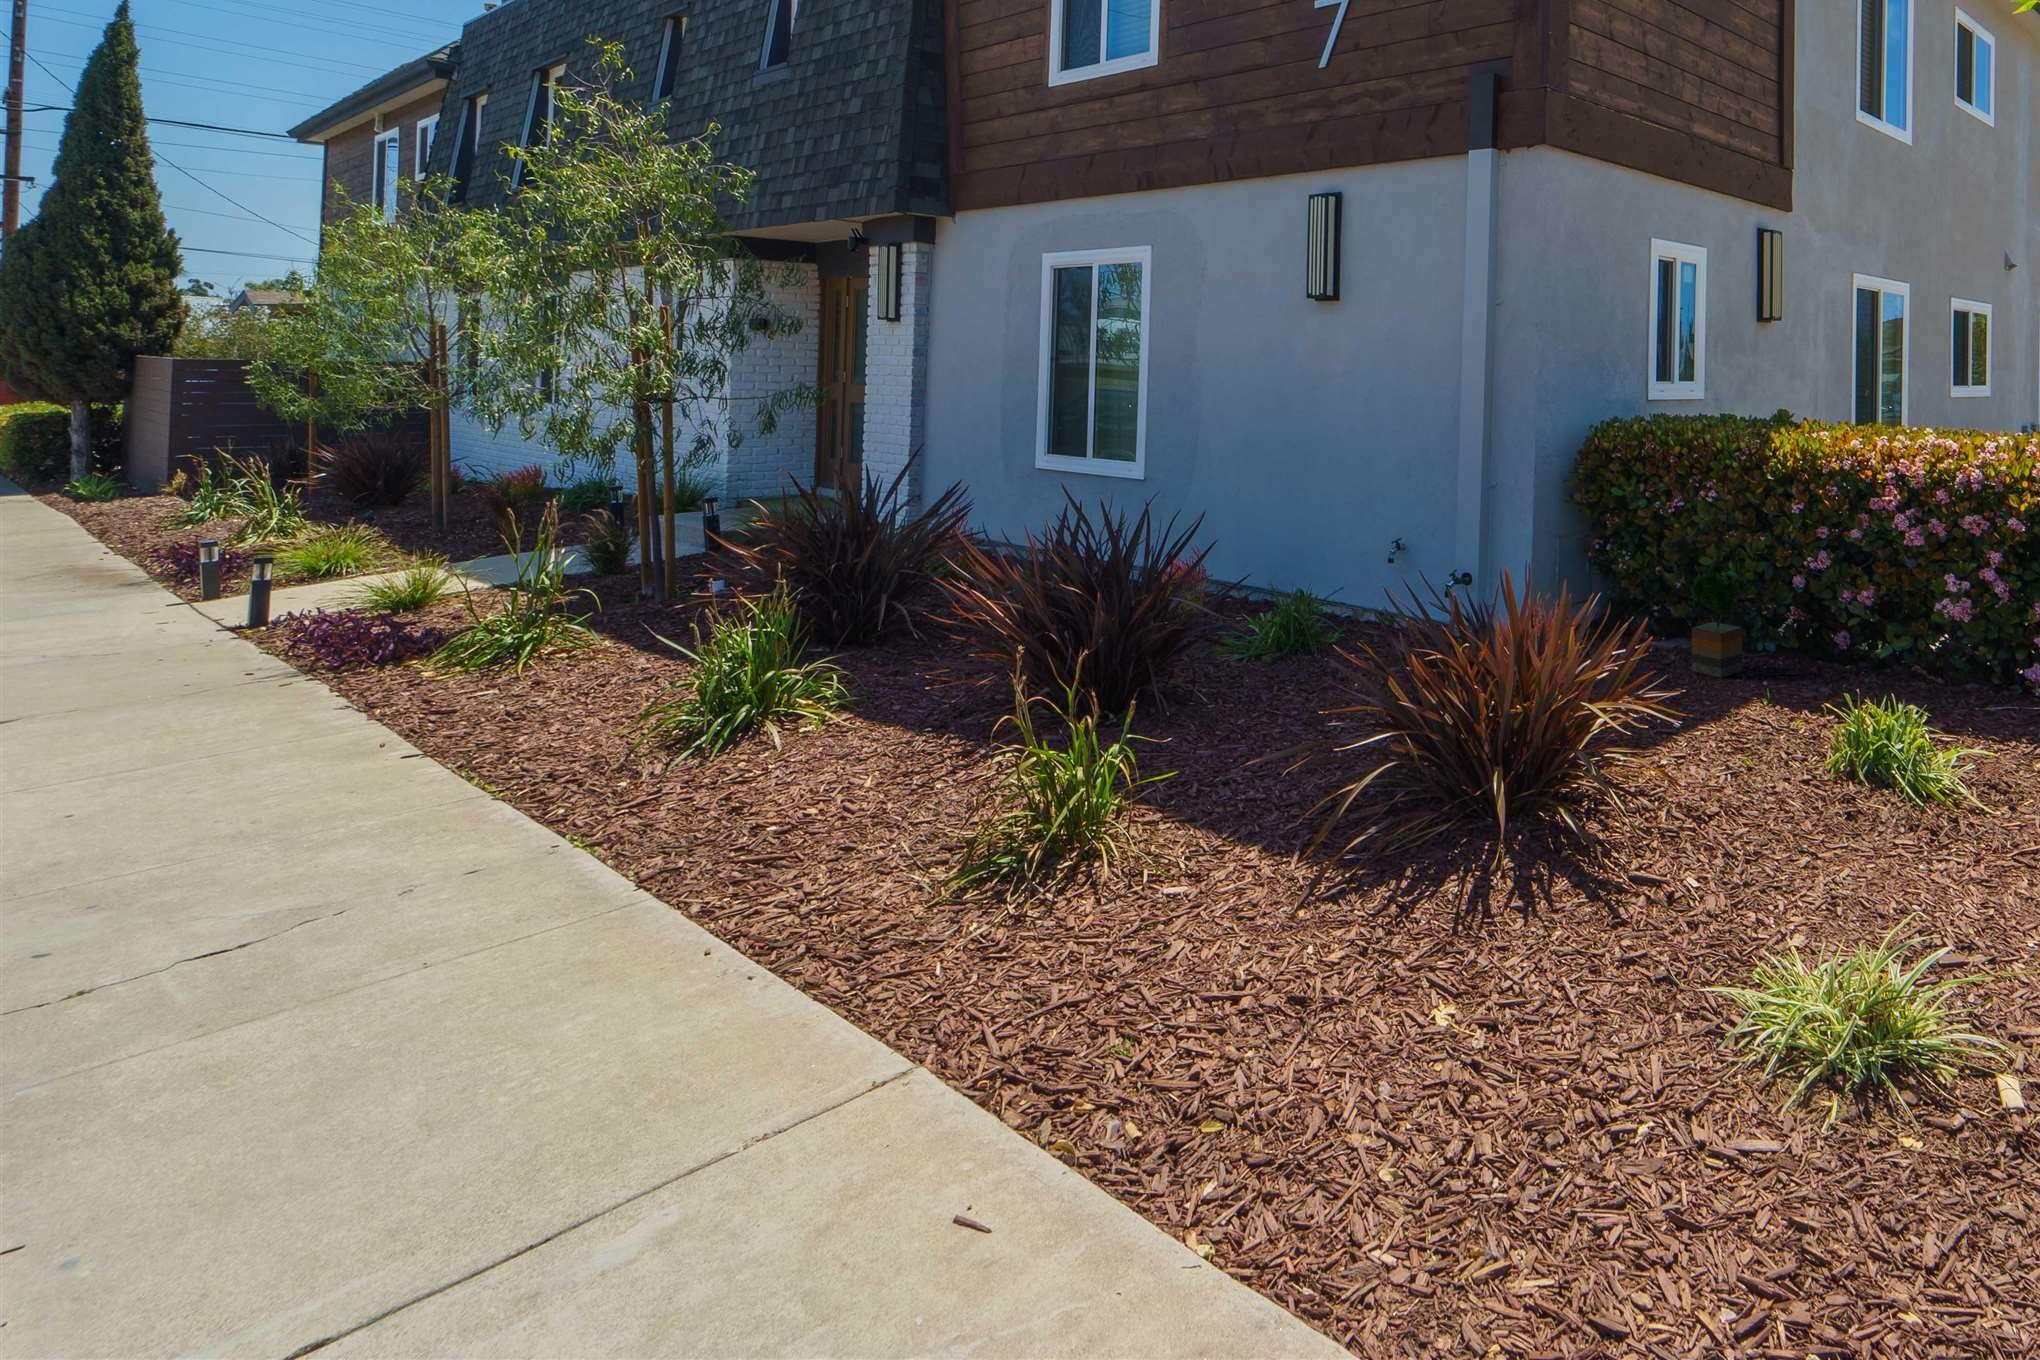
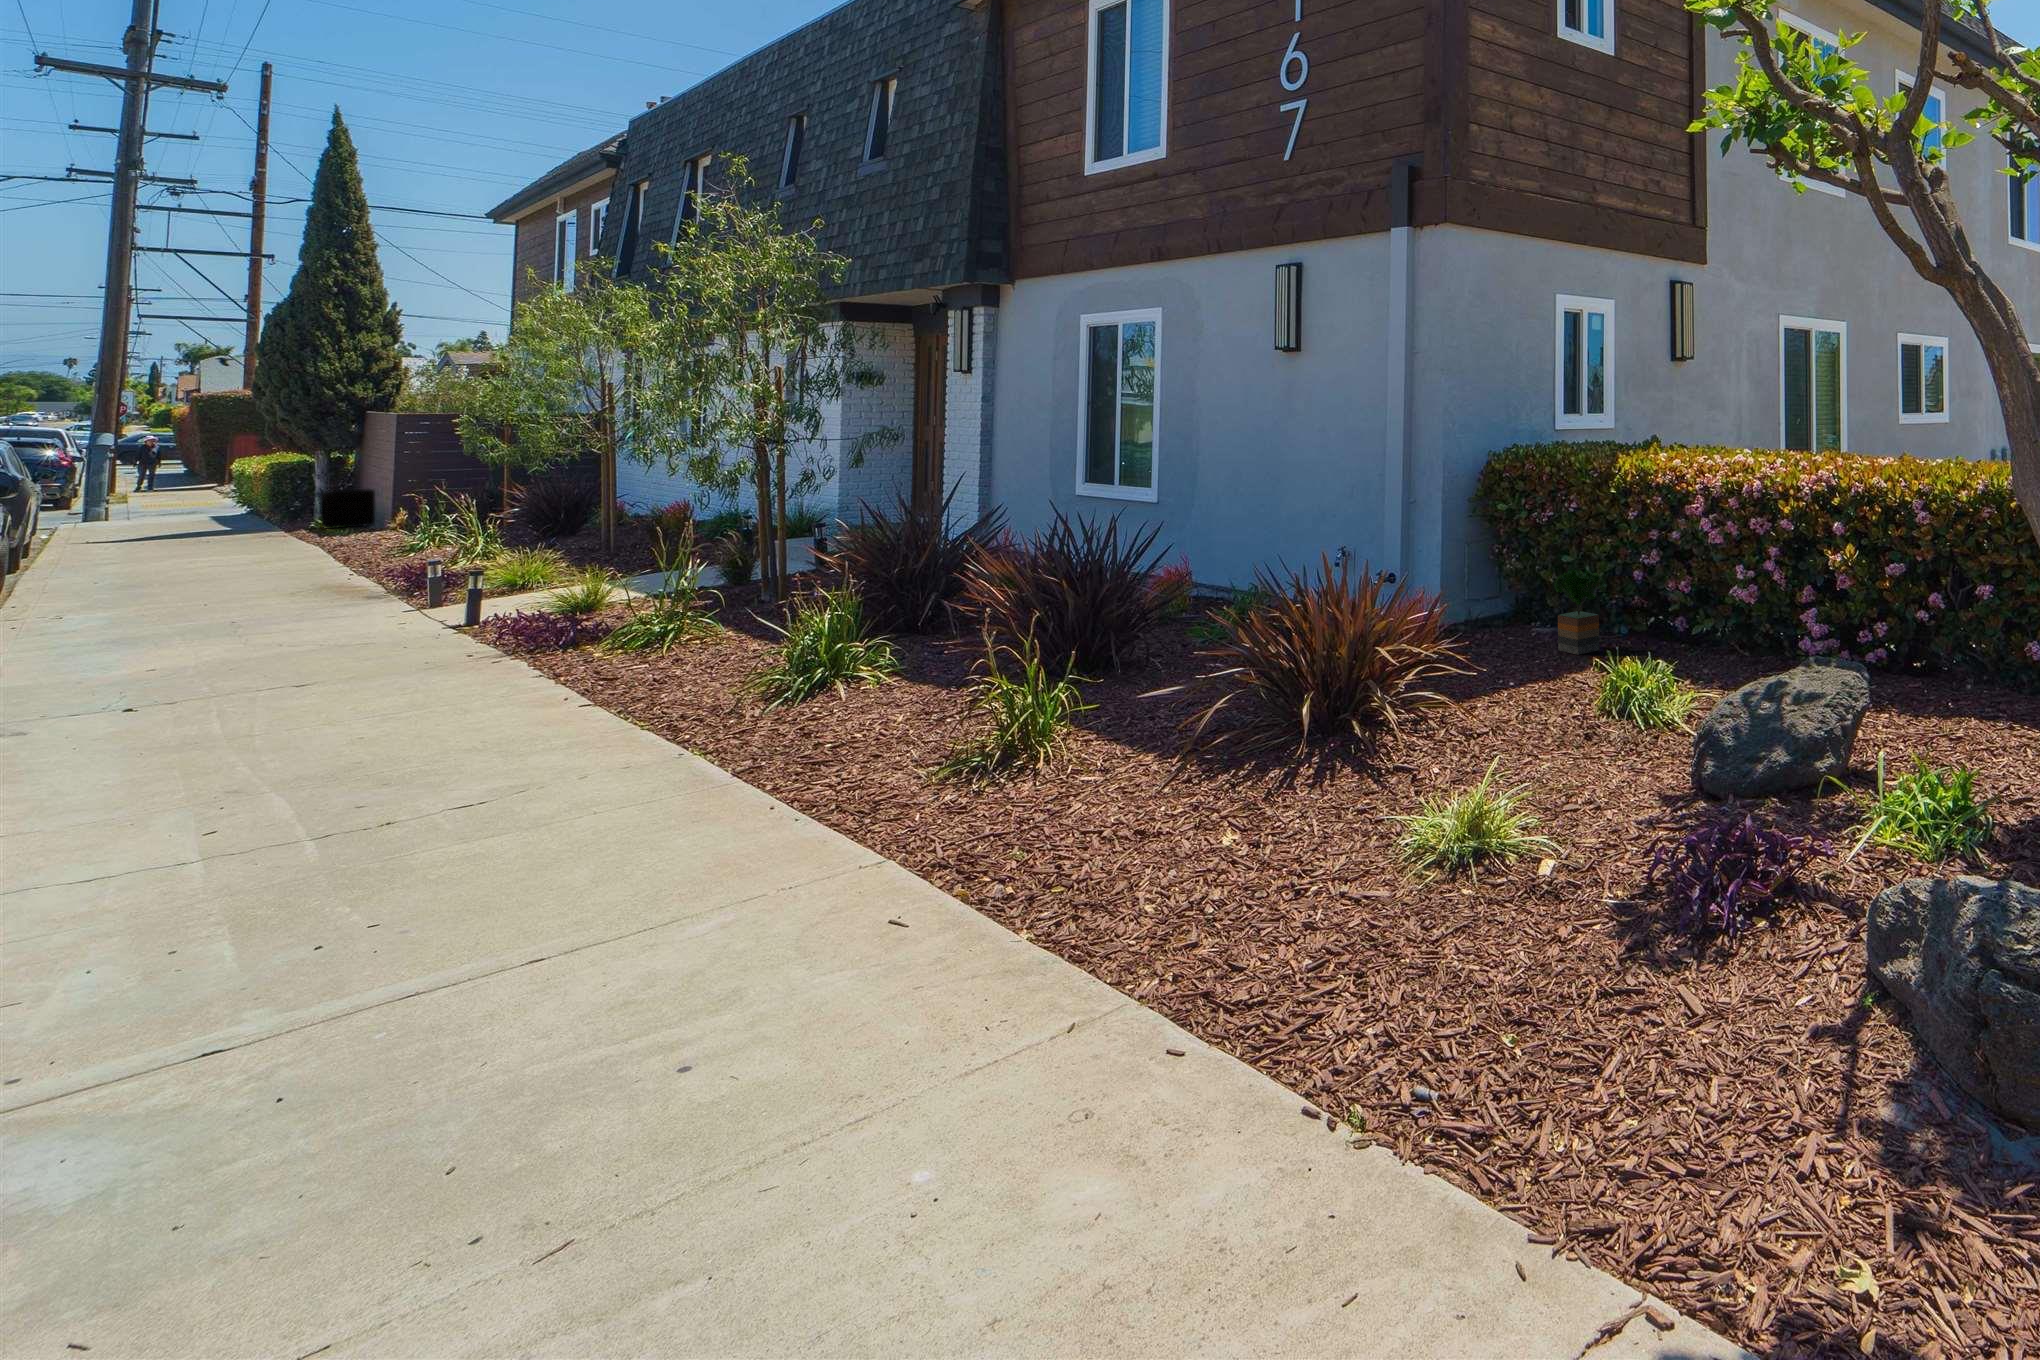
wooden crate: none [73,447,145,495] -> present [320,489,375,529]

